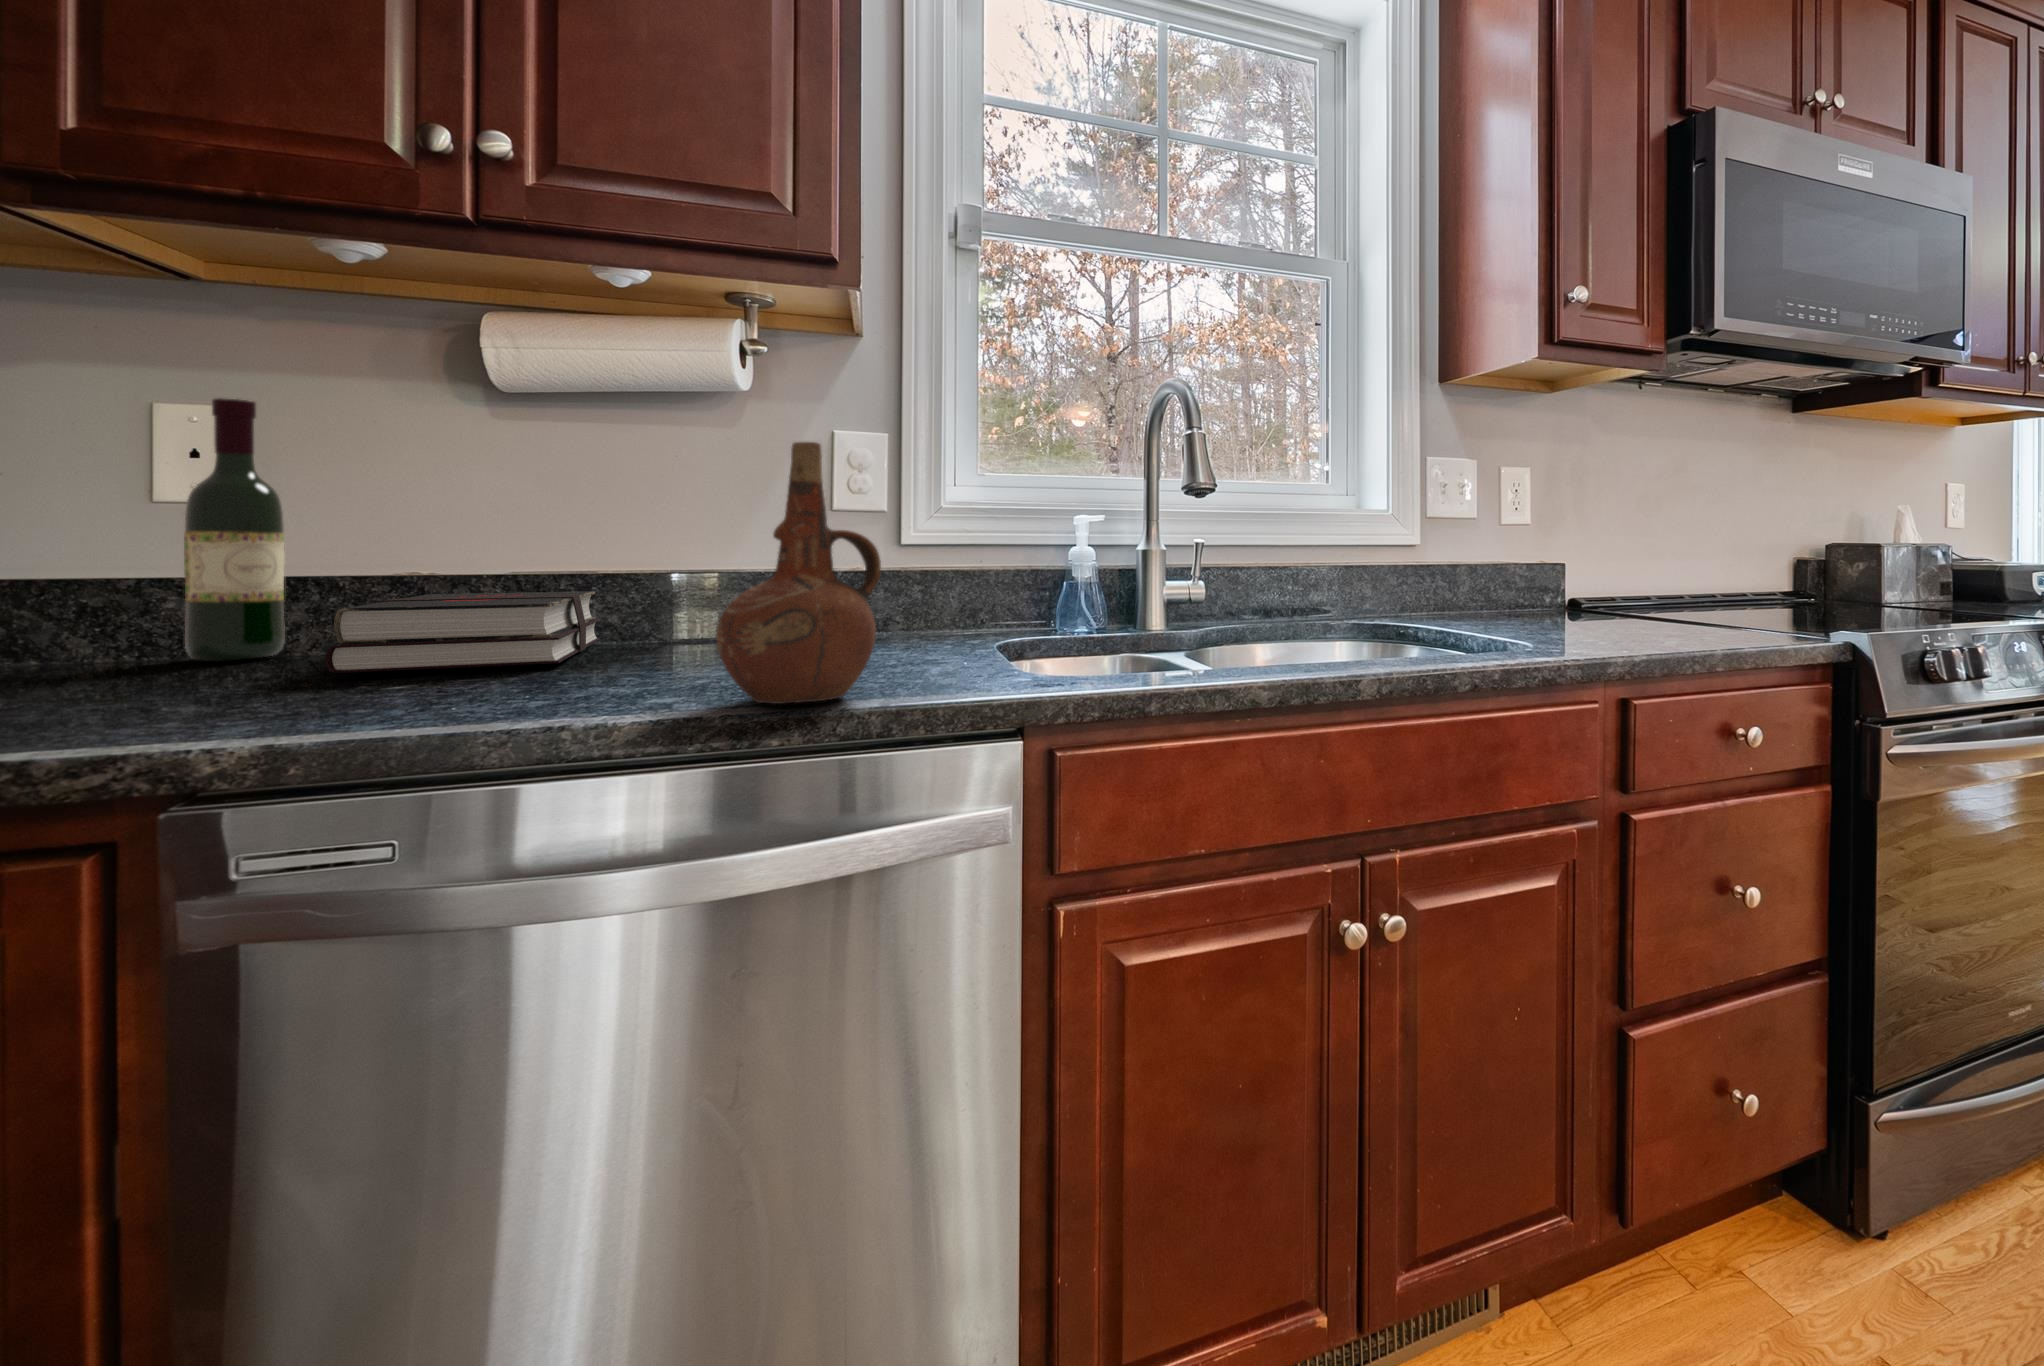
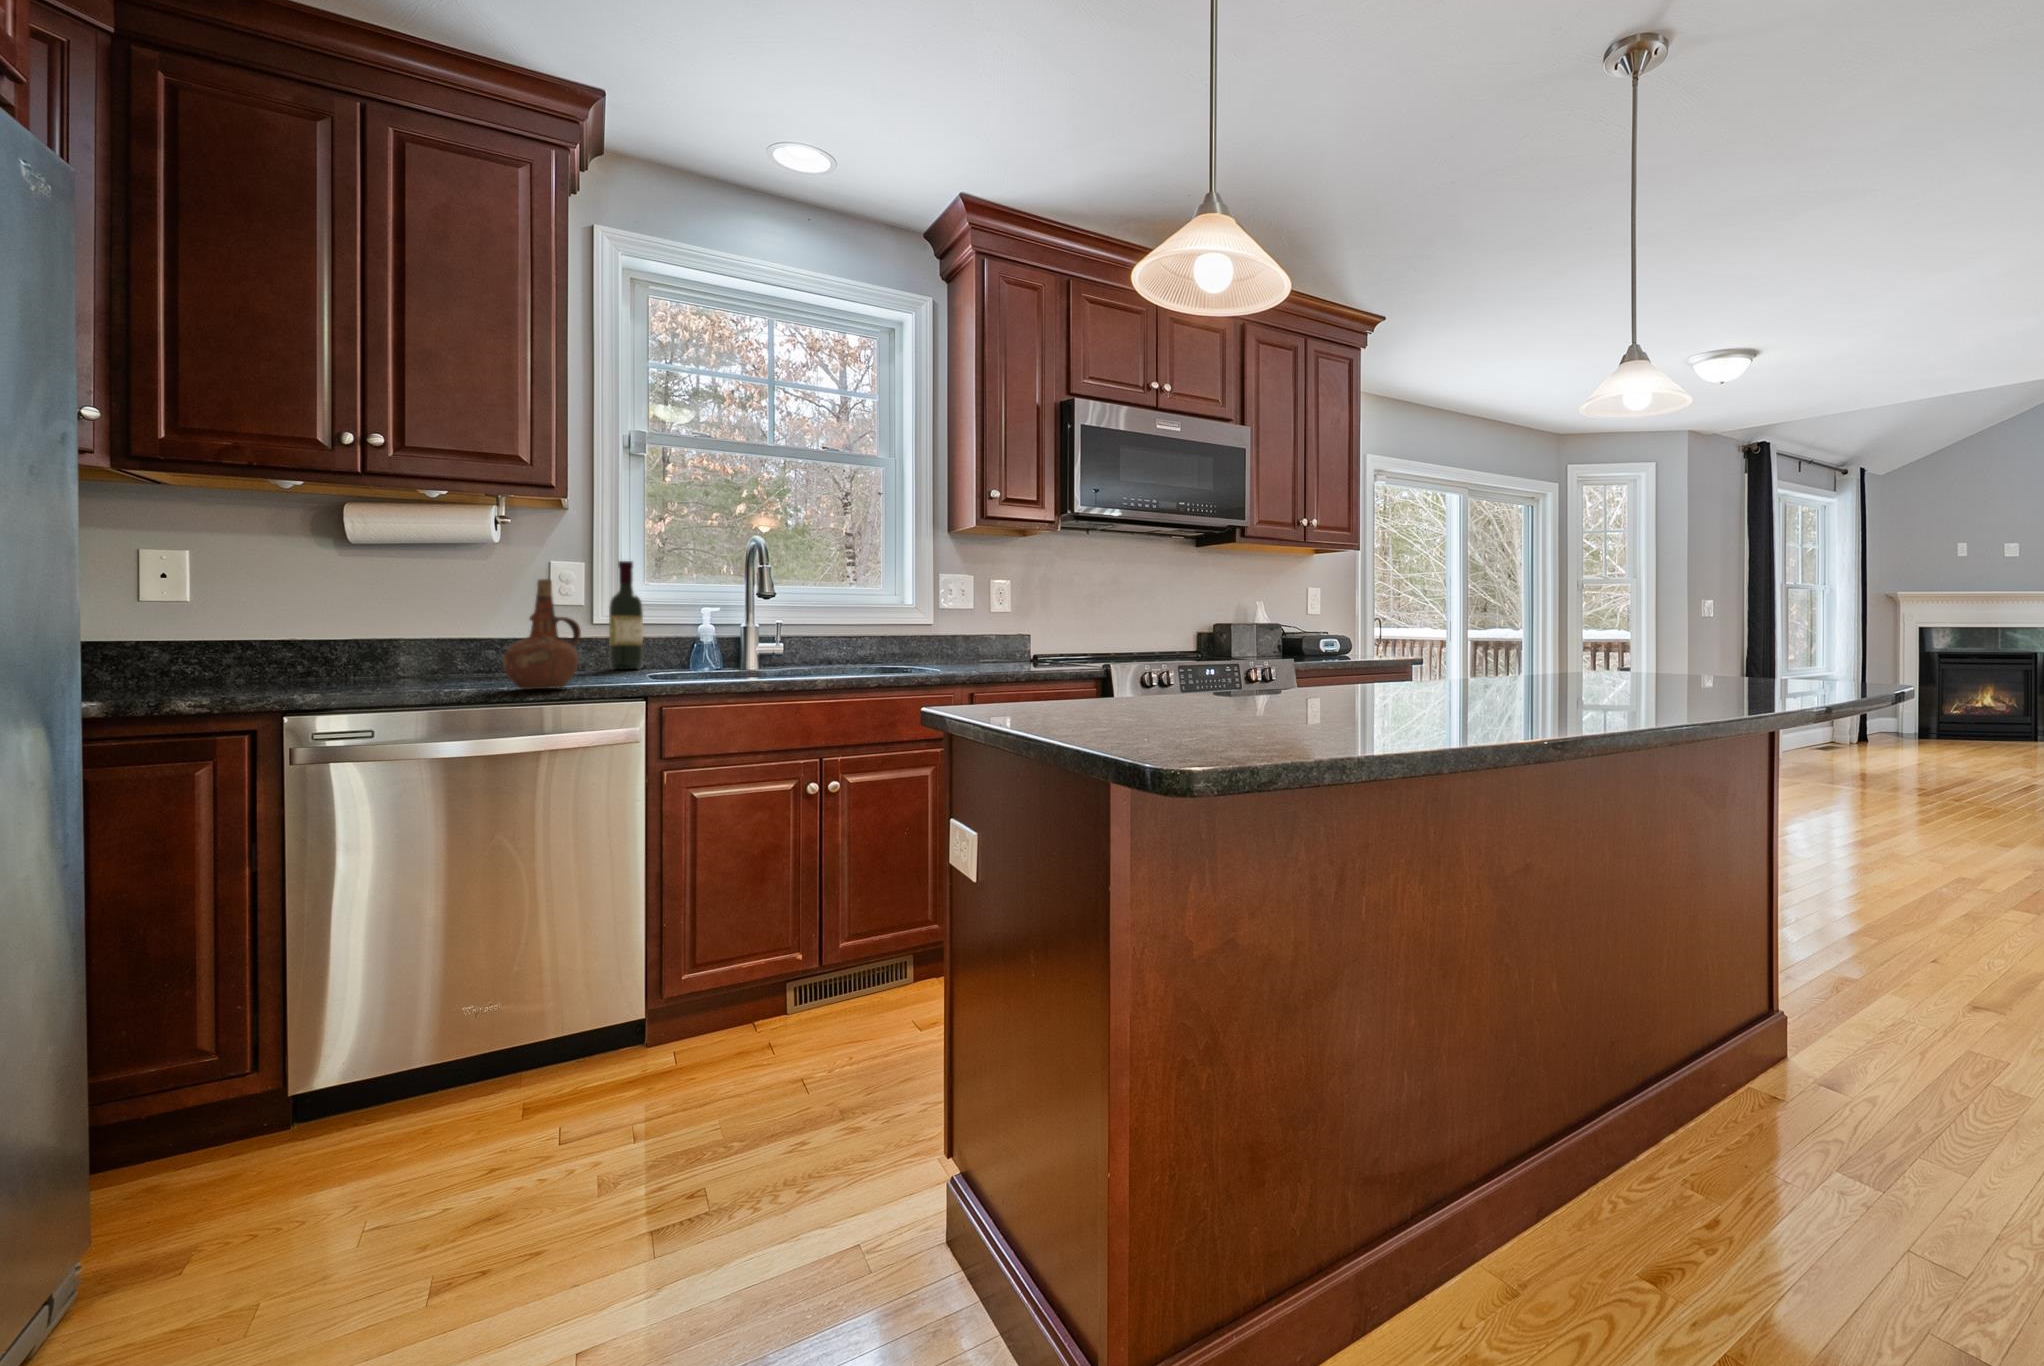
wine bottle: present [184,398,285,661] -> present [609,561,643,669]
hardback book: present [325,591,600,673] -> none [283,649,408,683]

